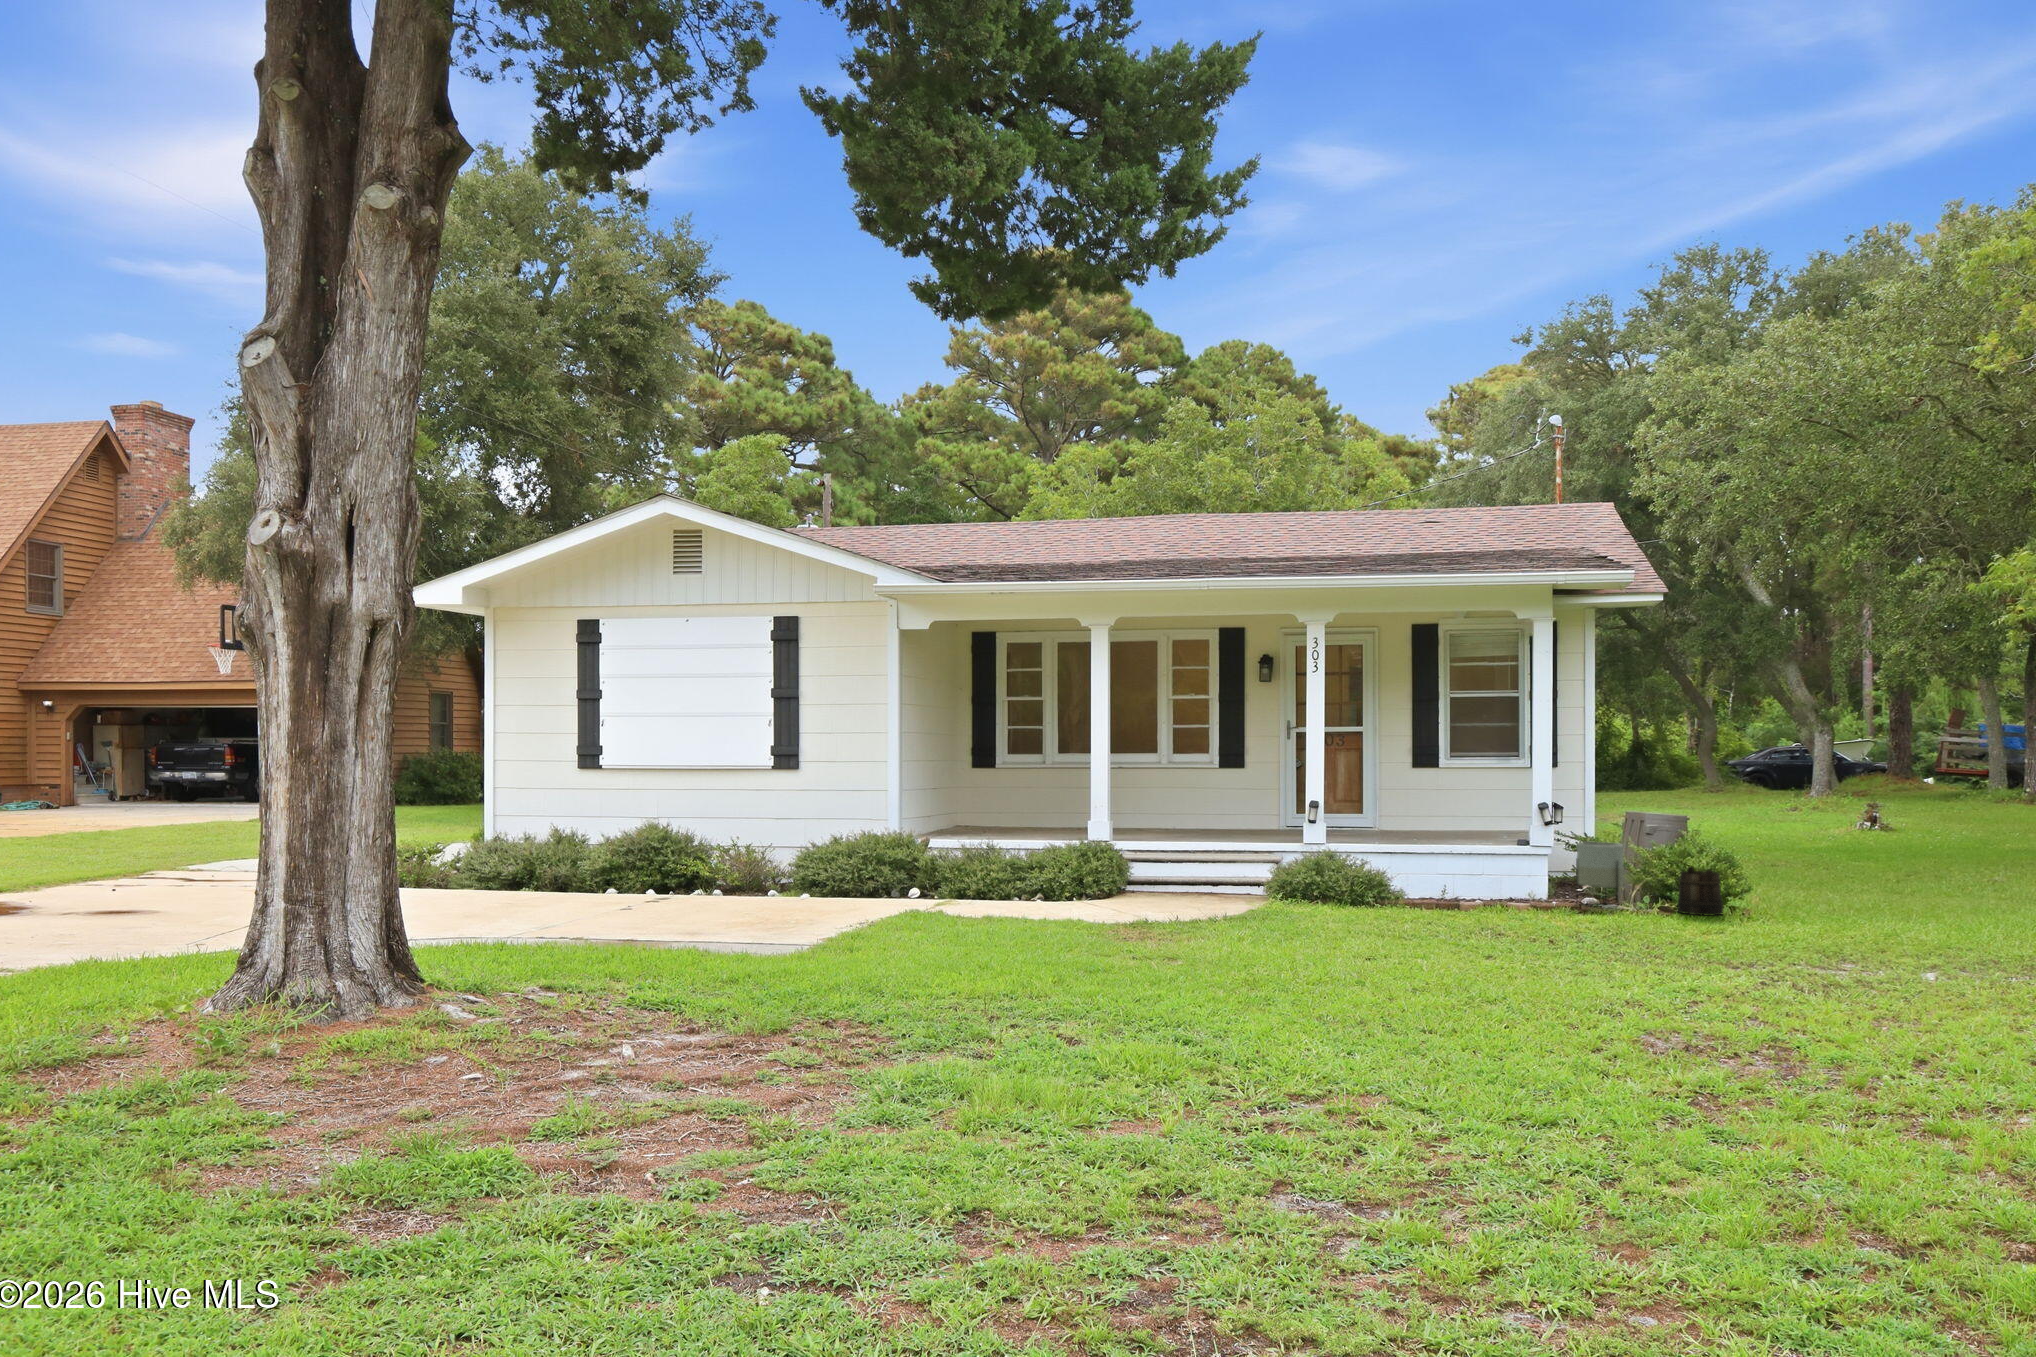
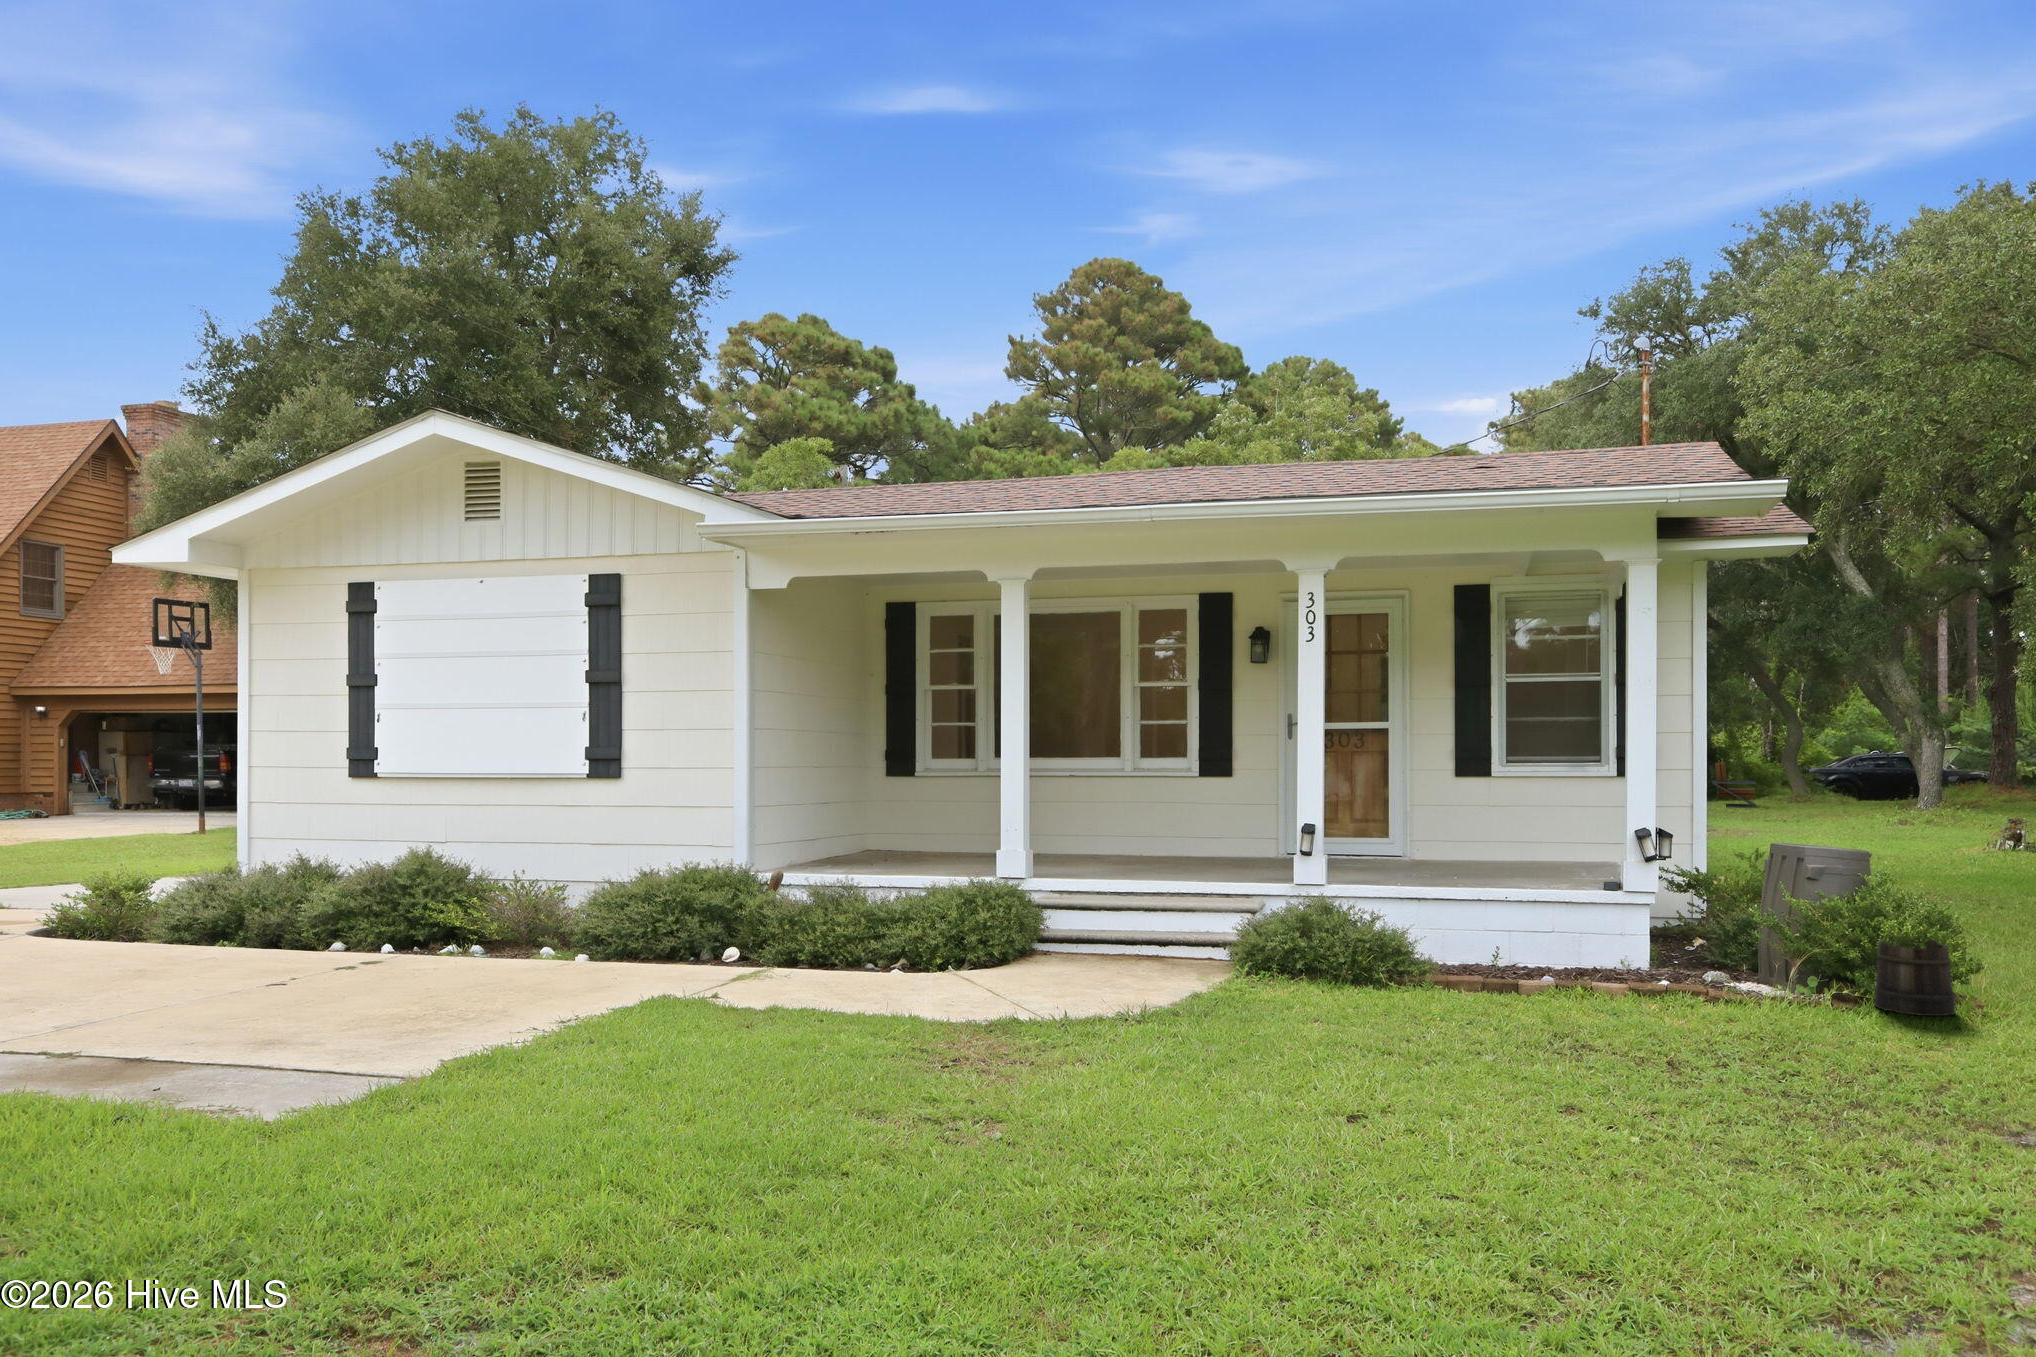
lounge chair: none [1611,748,1650,790] -> present [1712,762,1757,808]
planter: present [1576,842,1624,889] -> none [1701,889,1779,992]

